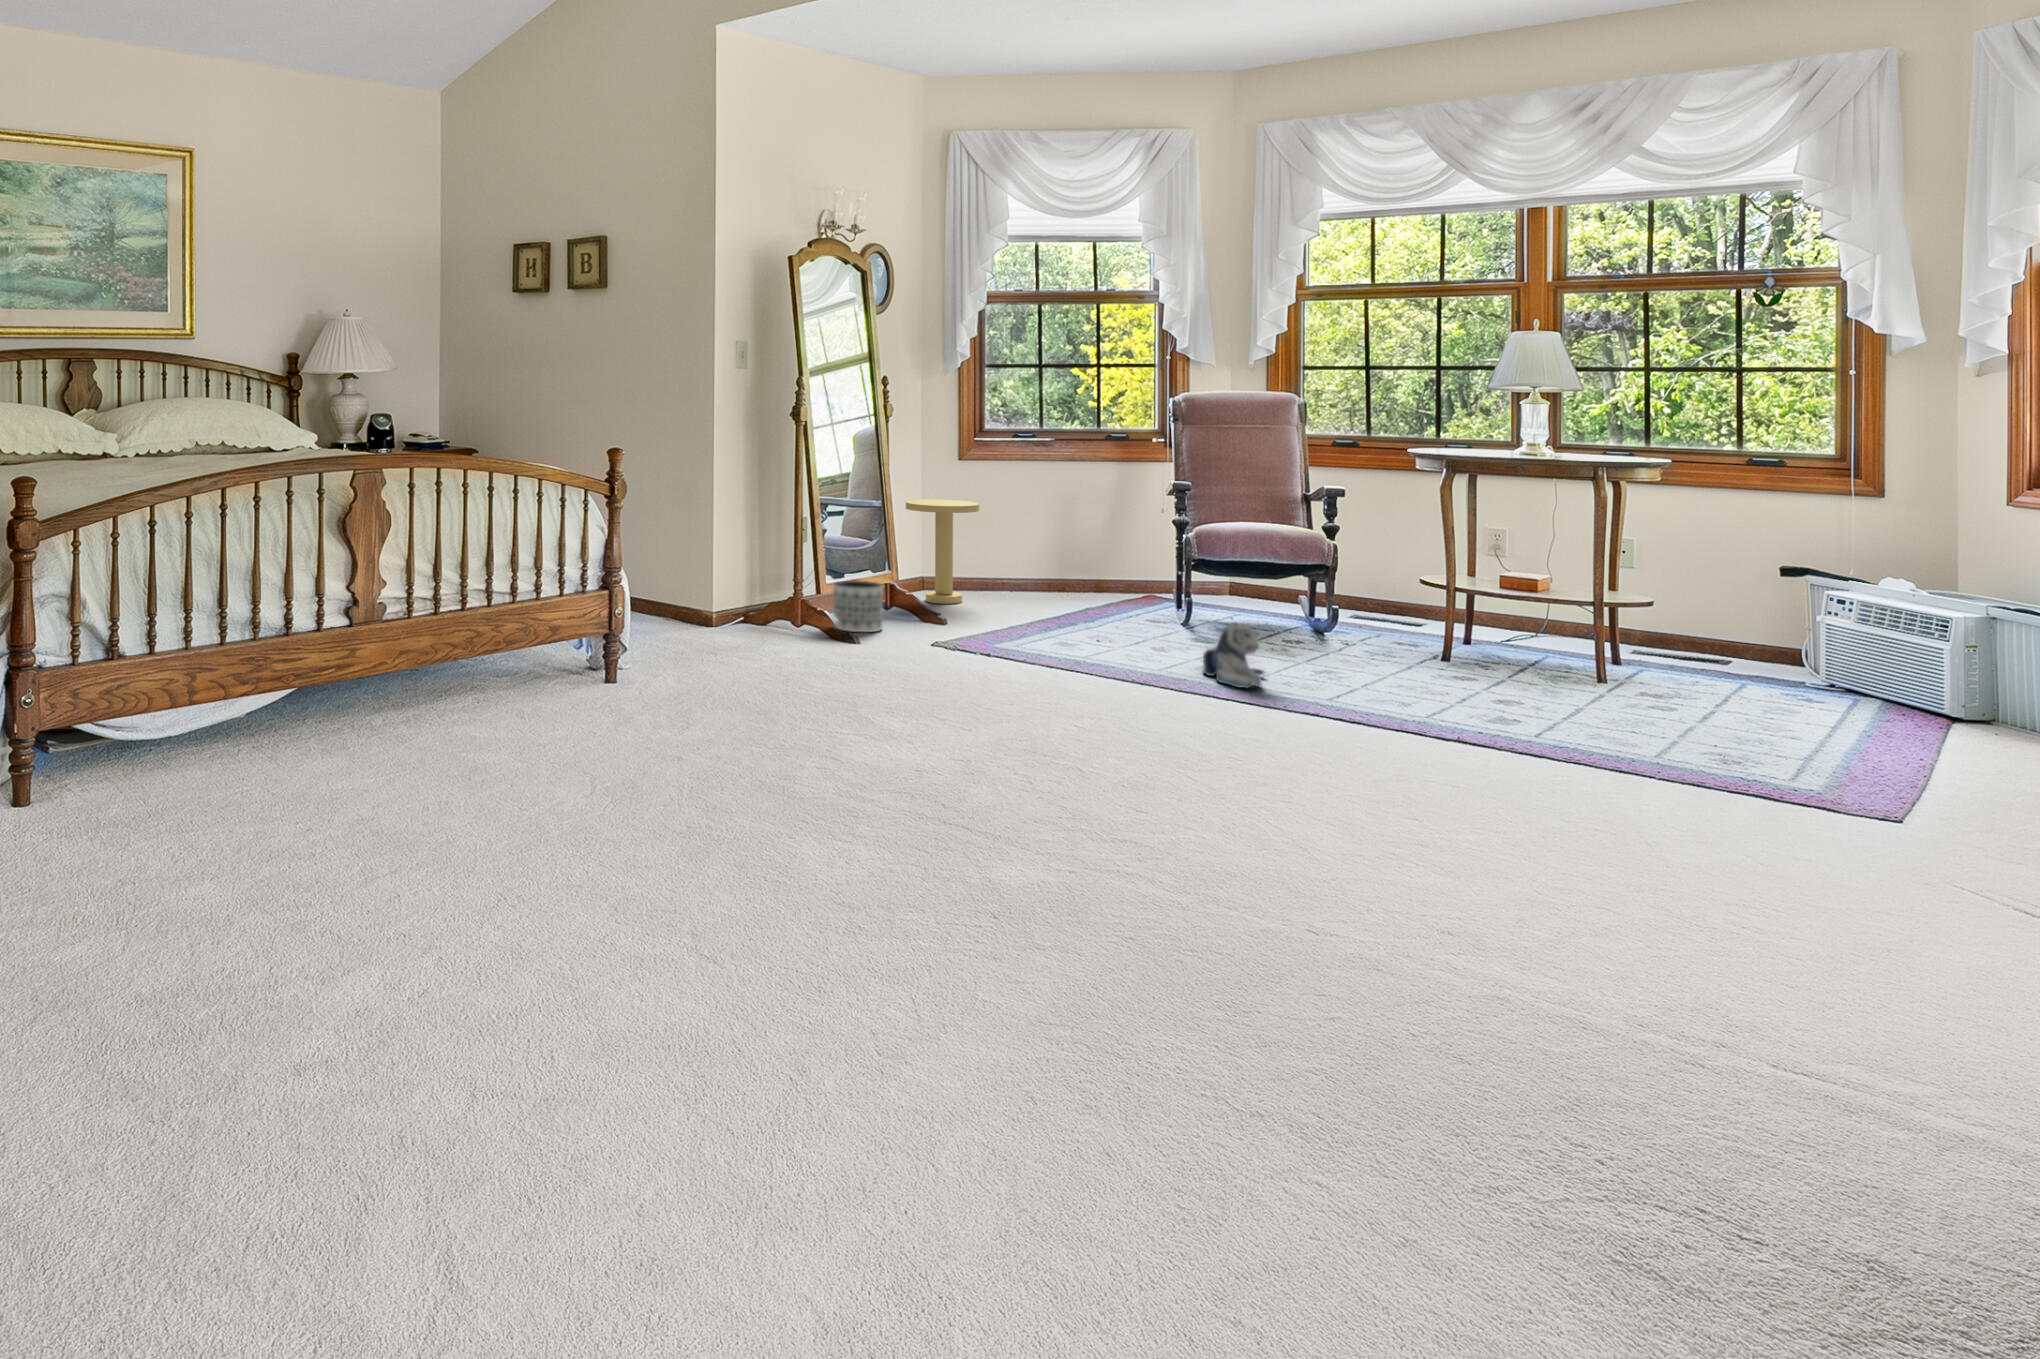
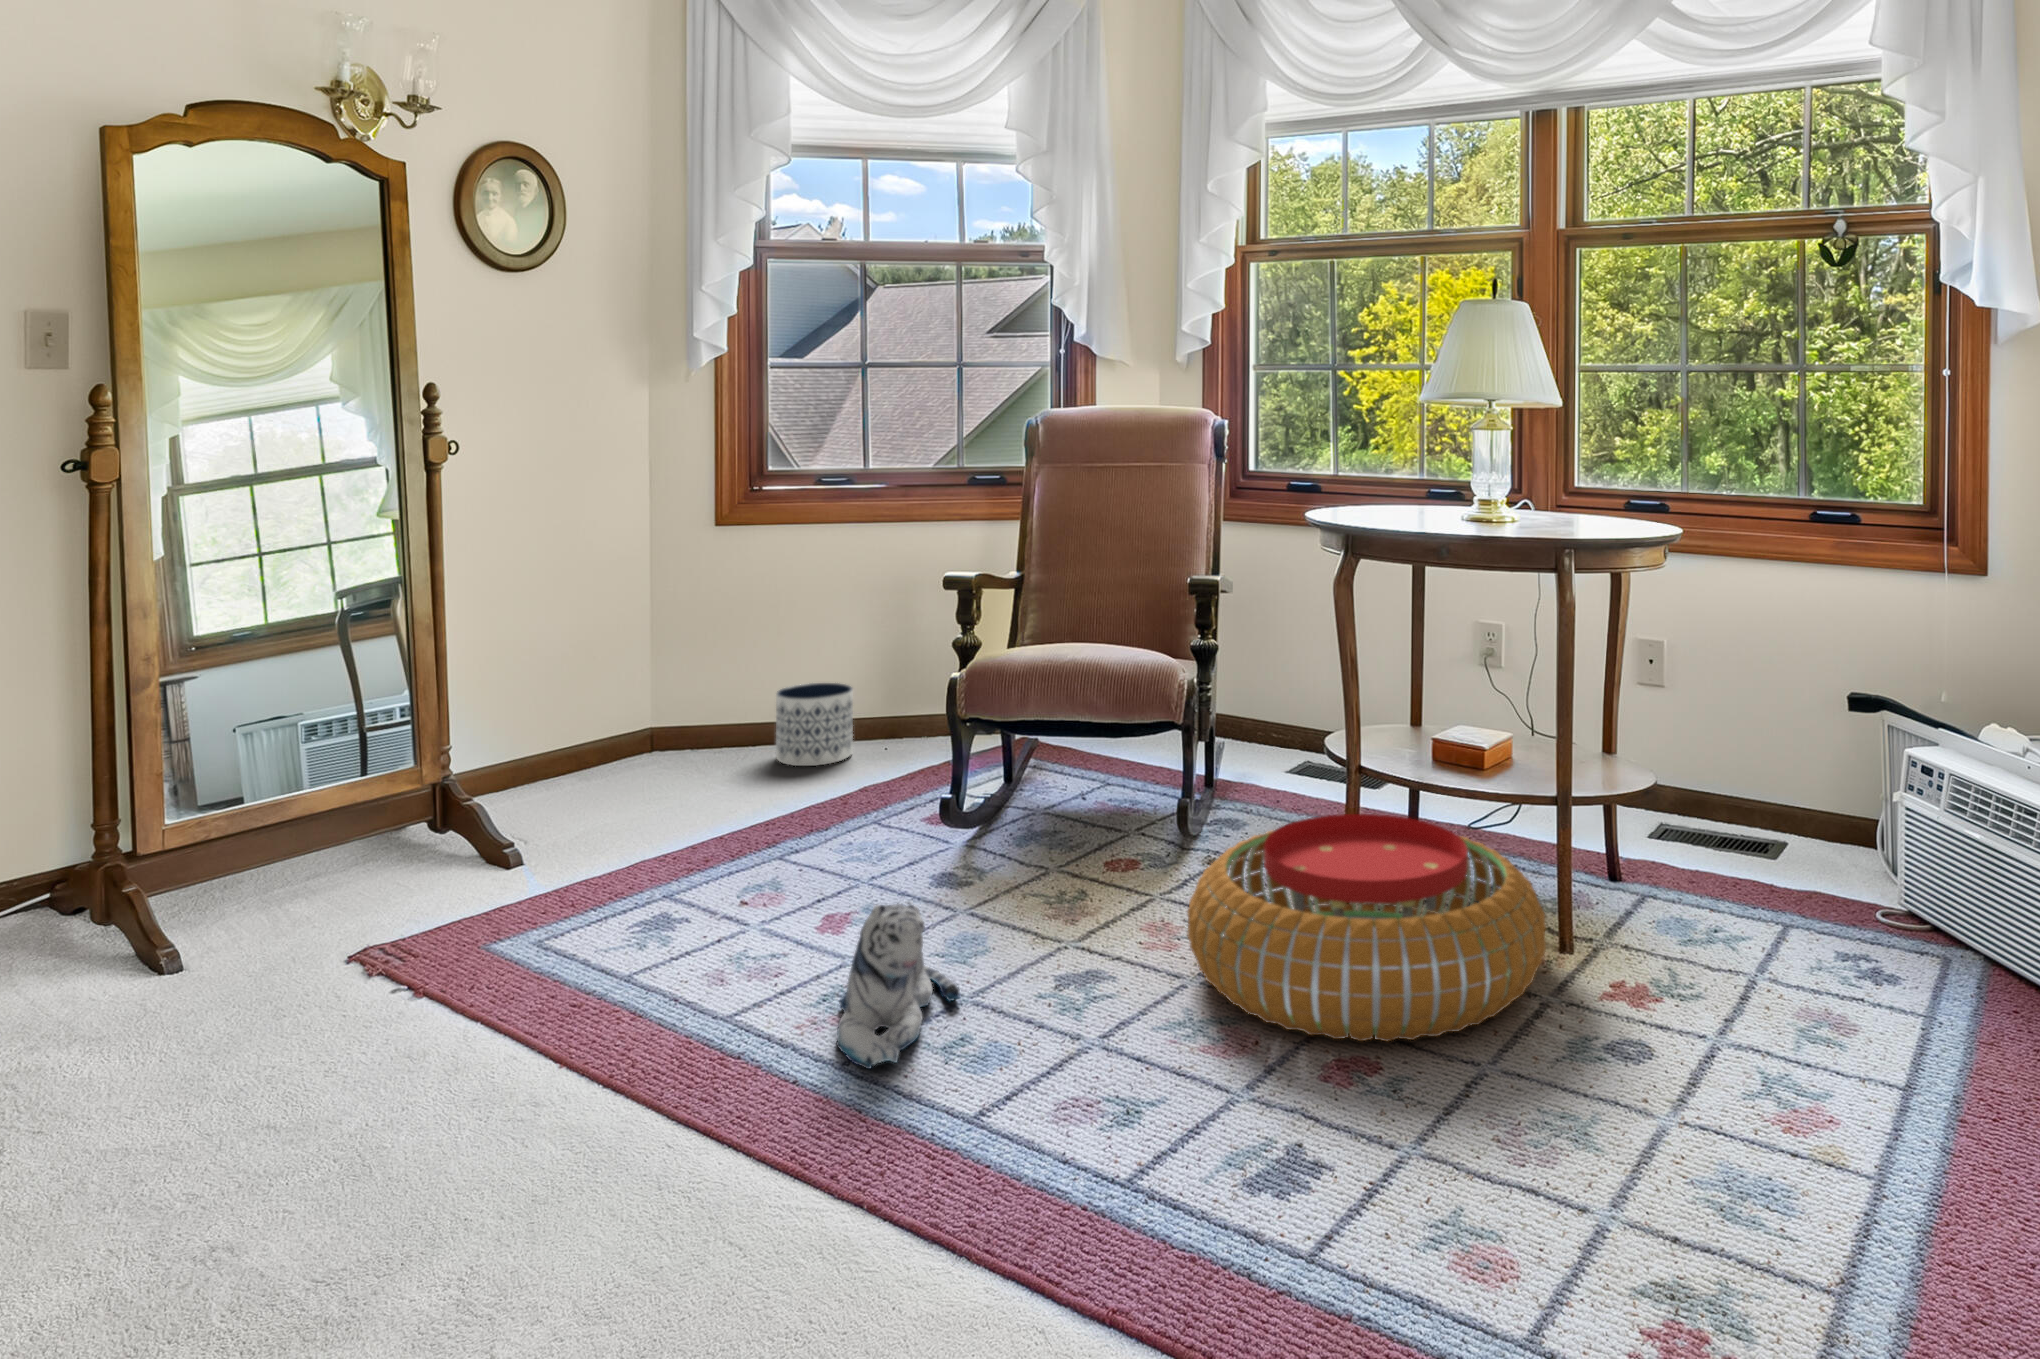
side table: present [906,500,979,604] -> none [572,595,709,788]
planter: present [833,581,883,632] -> present [776,683,853,766]
pouf: none [1375,608,1598,700] -> present [1187,814,1546,1042]

